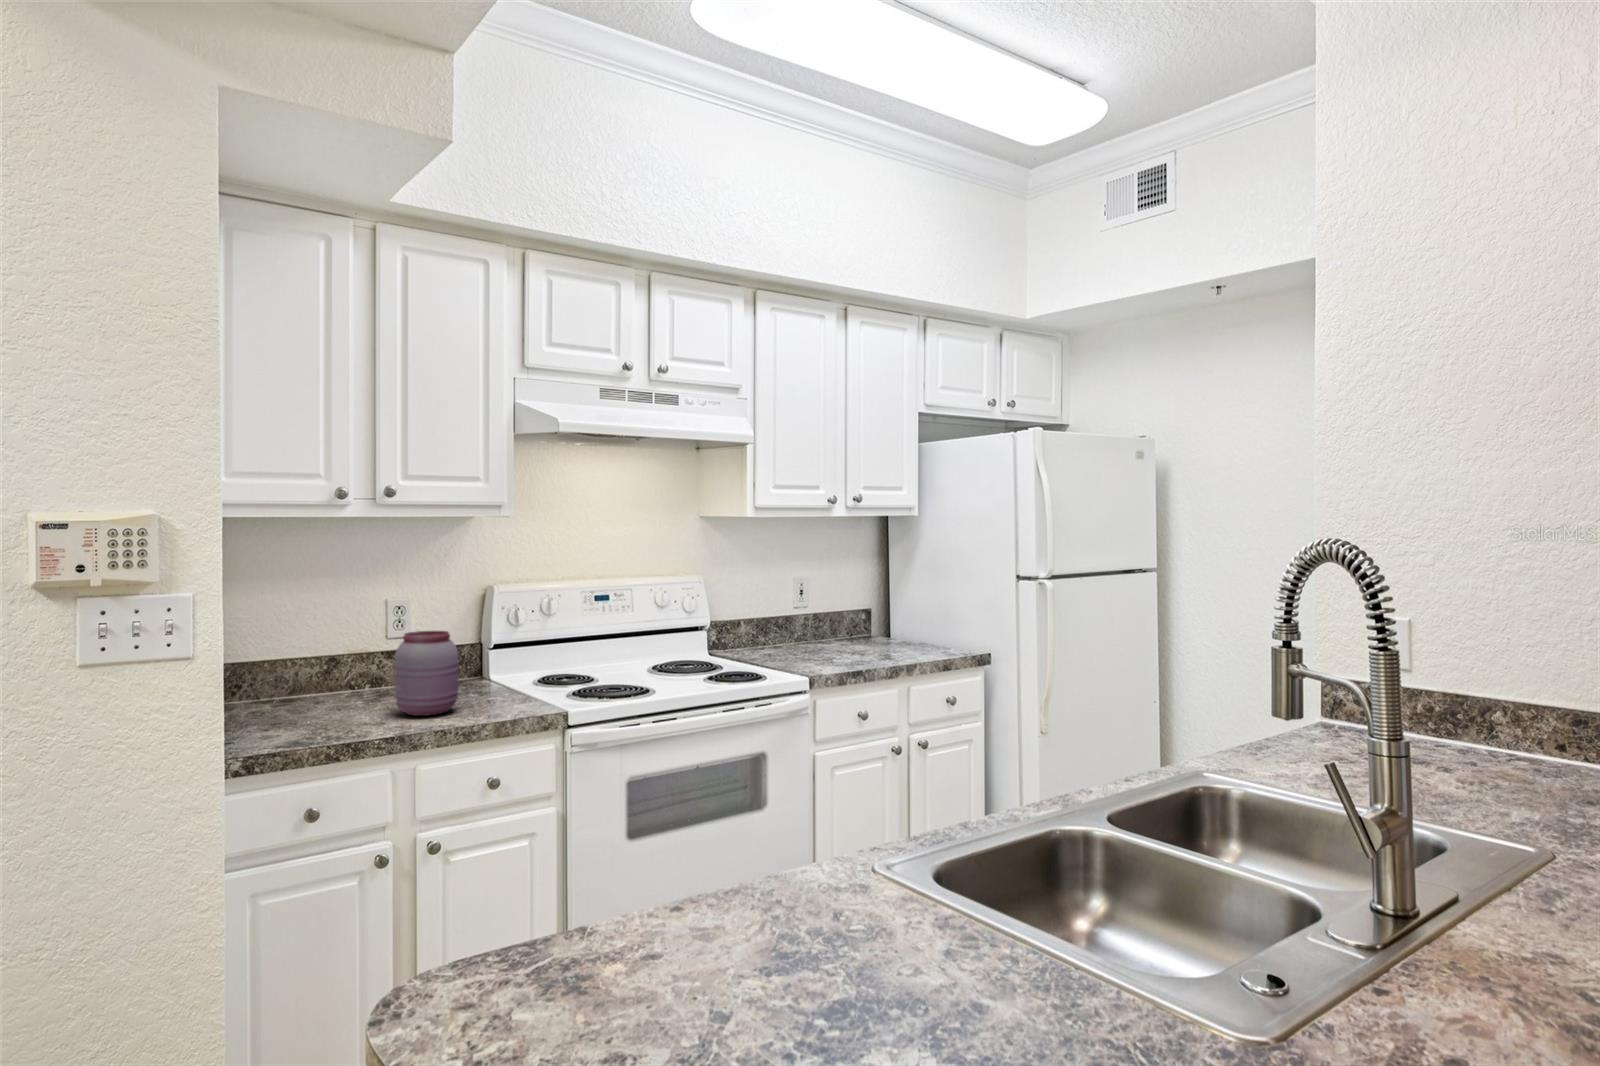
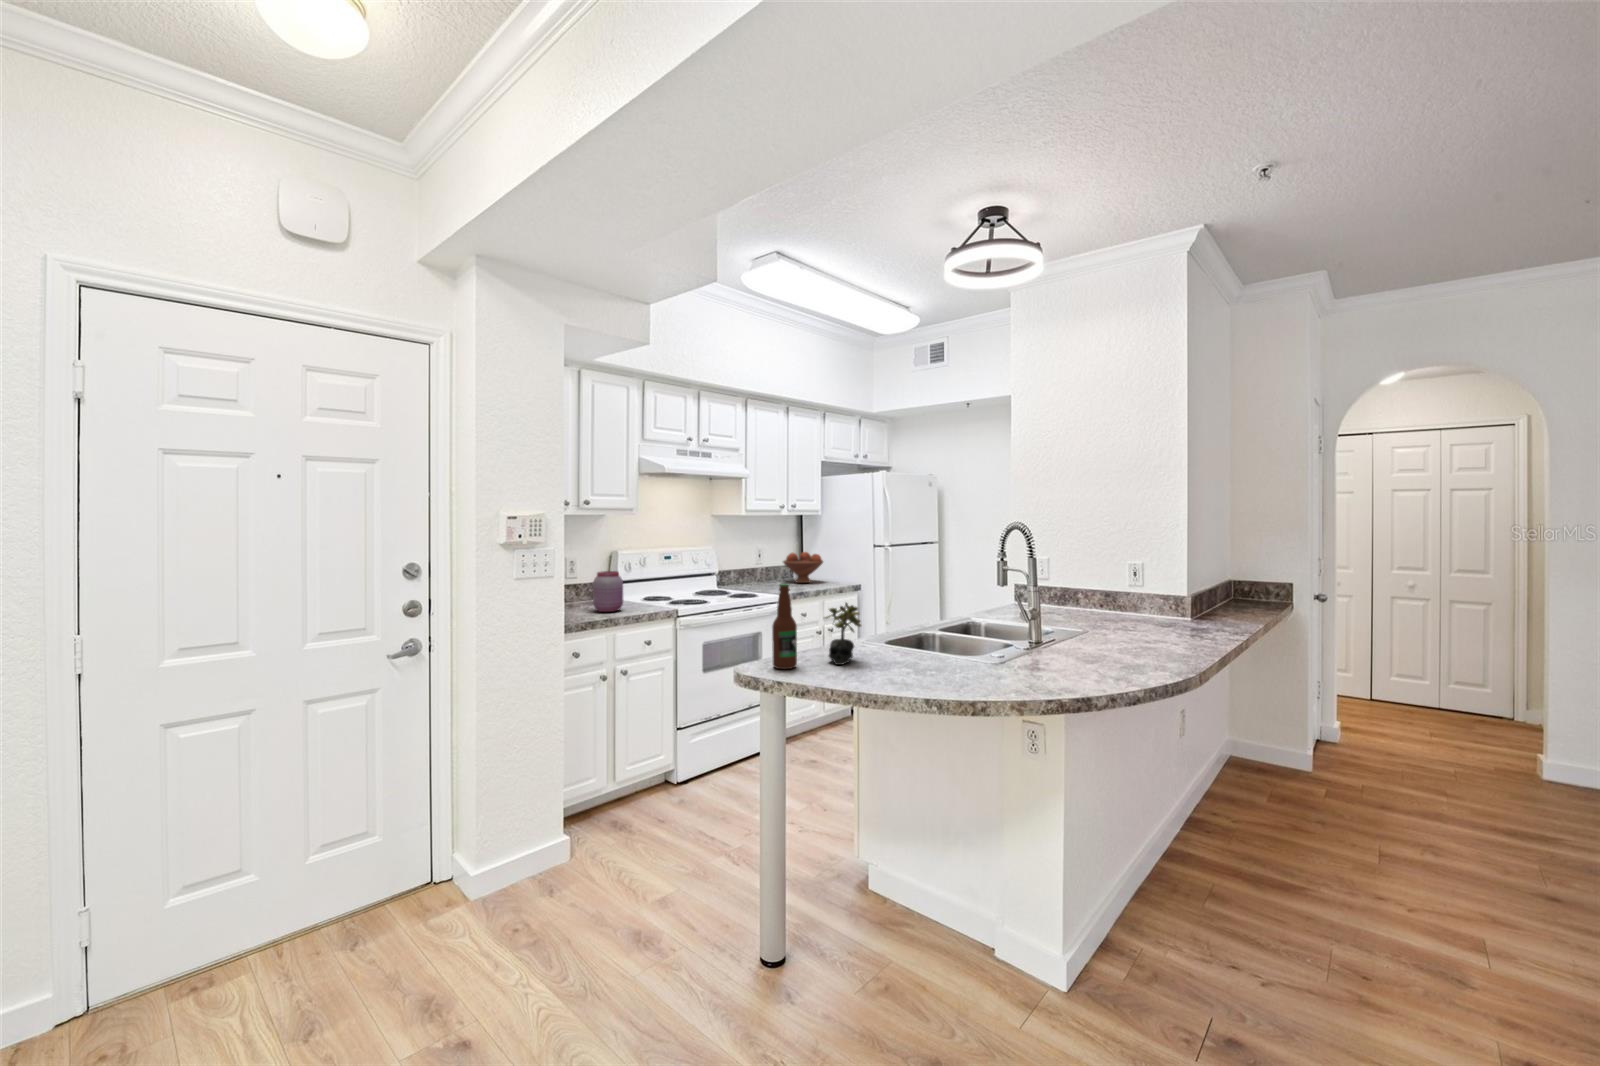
fruit bowl: none [839,586,919,648] -> present [783,552,823,583]
bottle: none [498,731,577,1011] -> present [772,583,797,669]
succulent plant: none [682,784,795,998] -> present [824,603,861,665]

